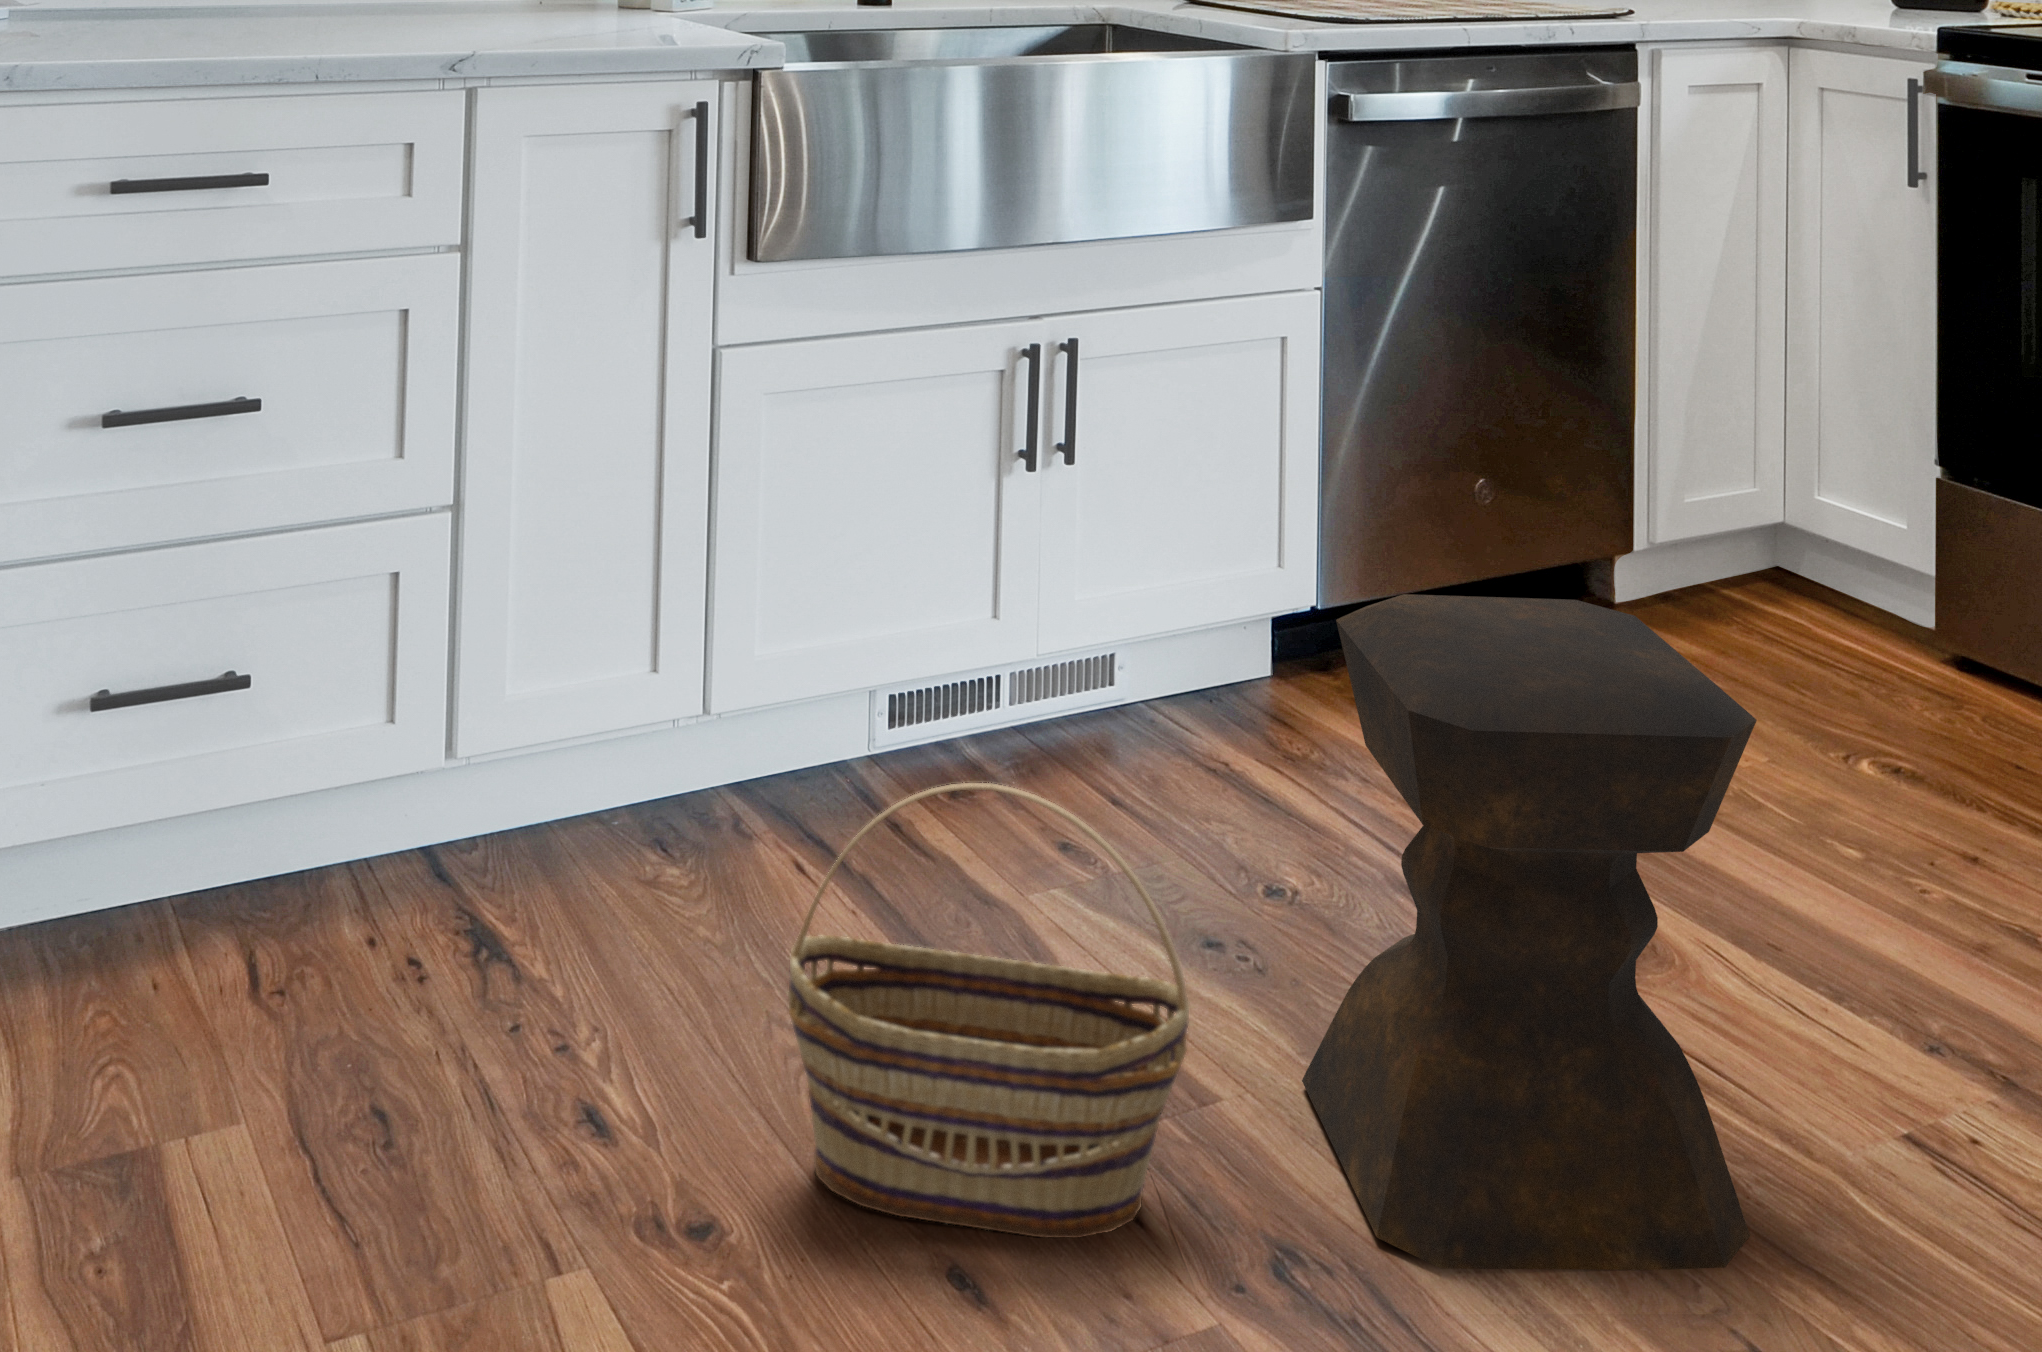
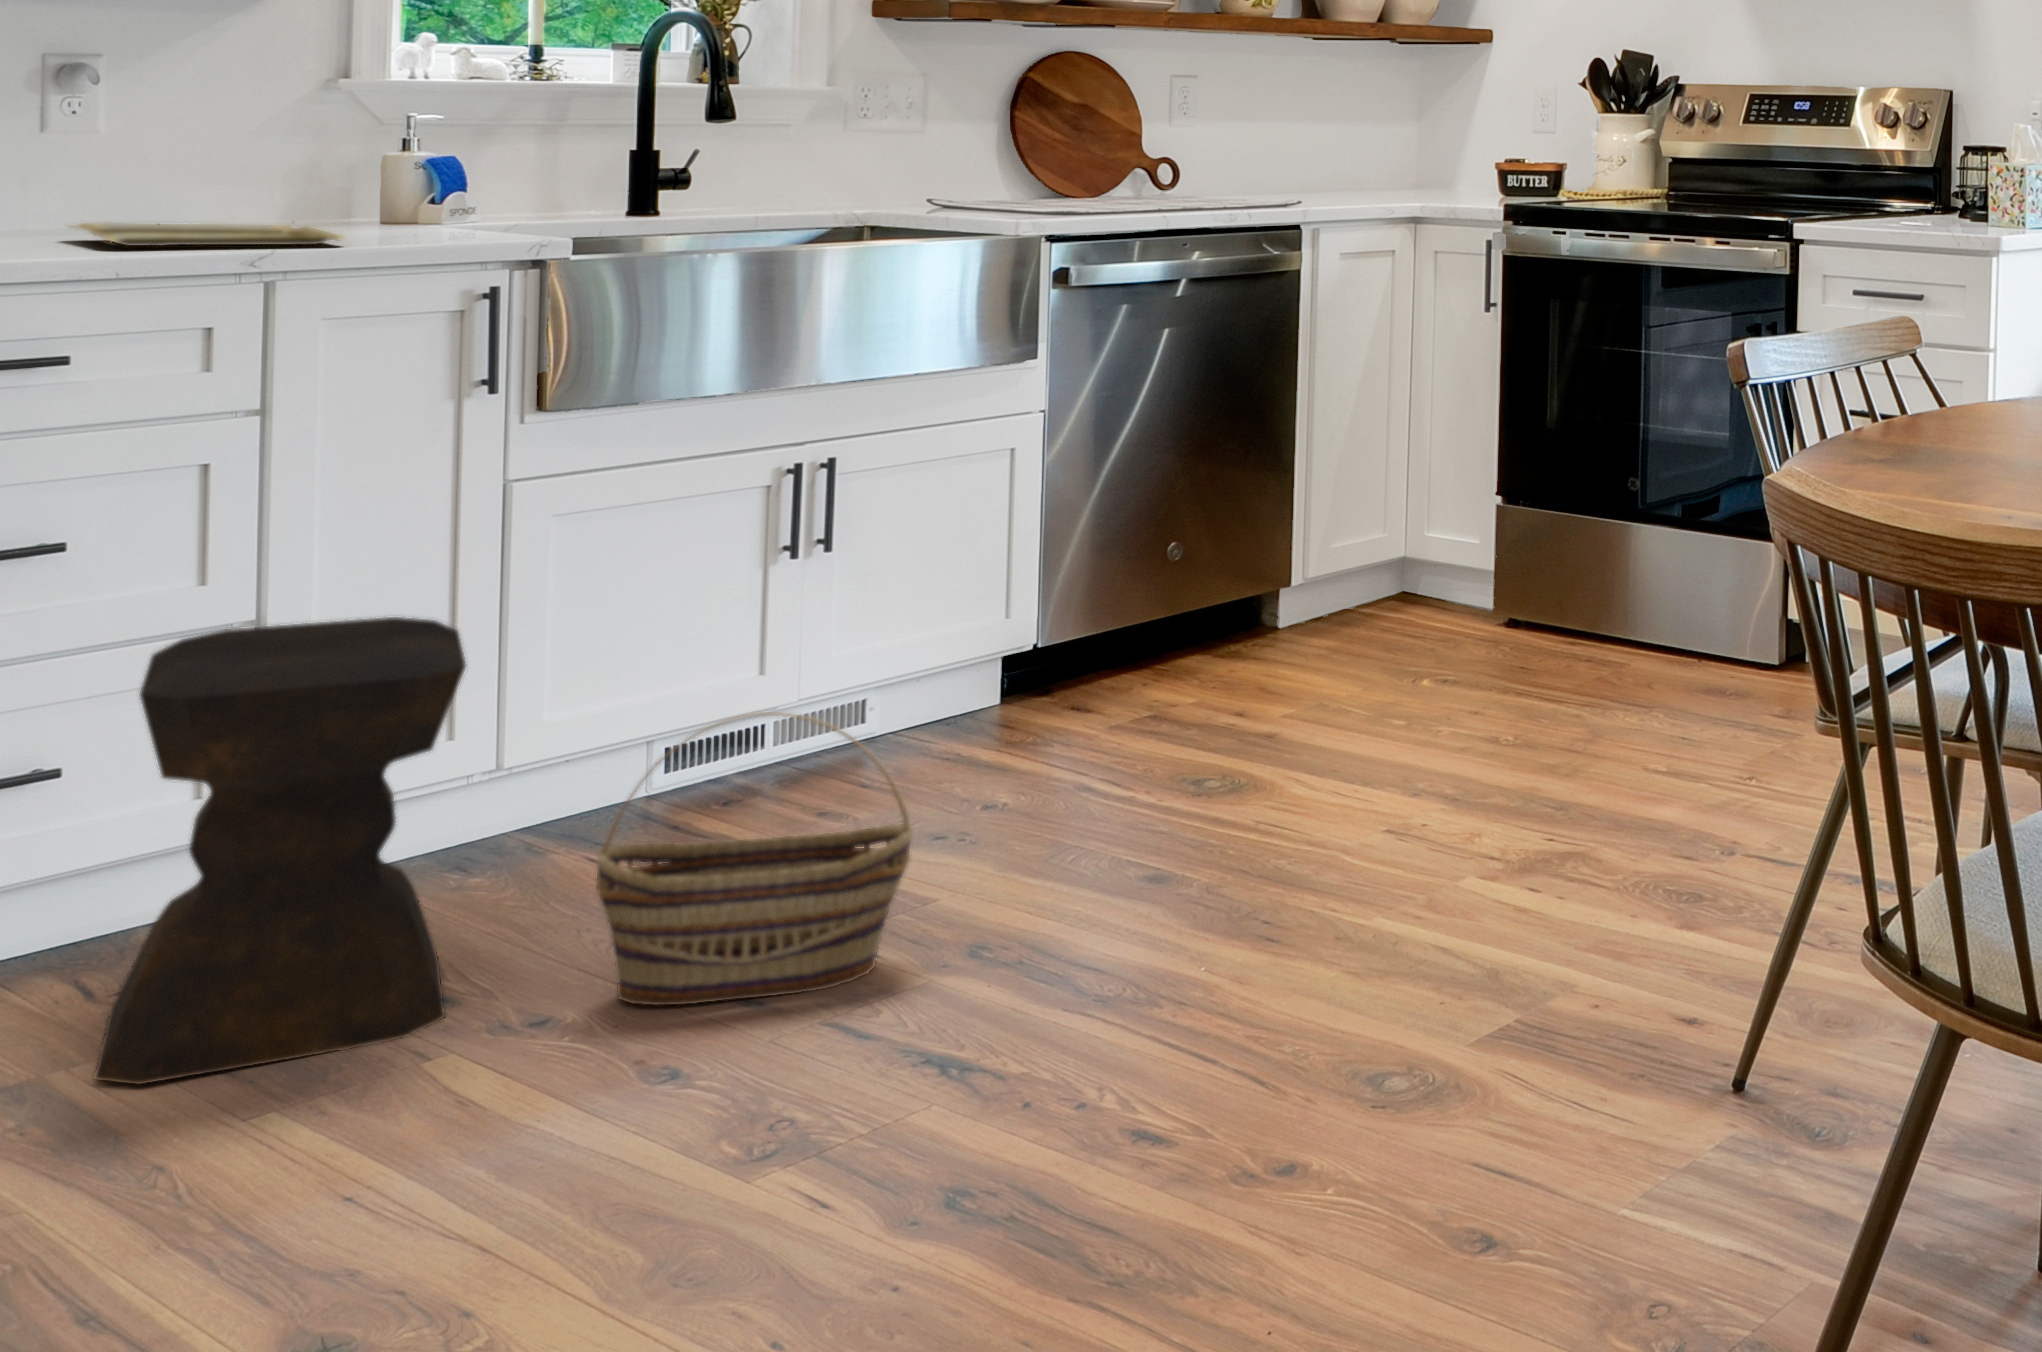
tray: none [314,6,562,41] -> present [75,223,344,246]
stool: present [1302,594,1757,1270] -> present [95,617,467,1084]

